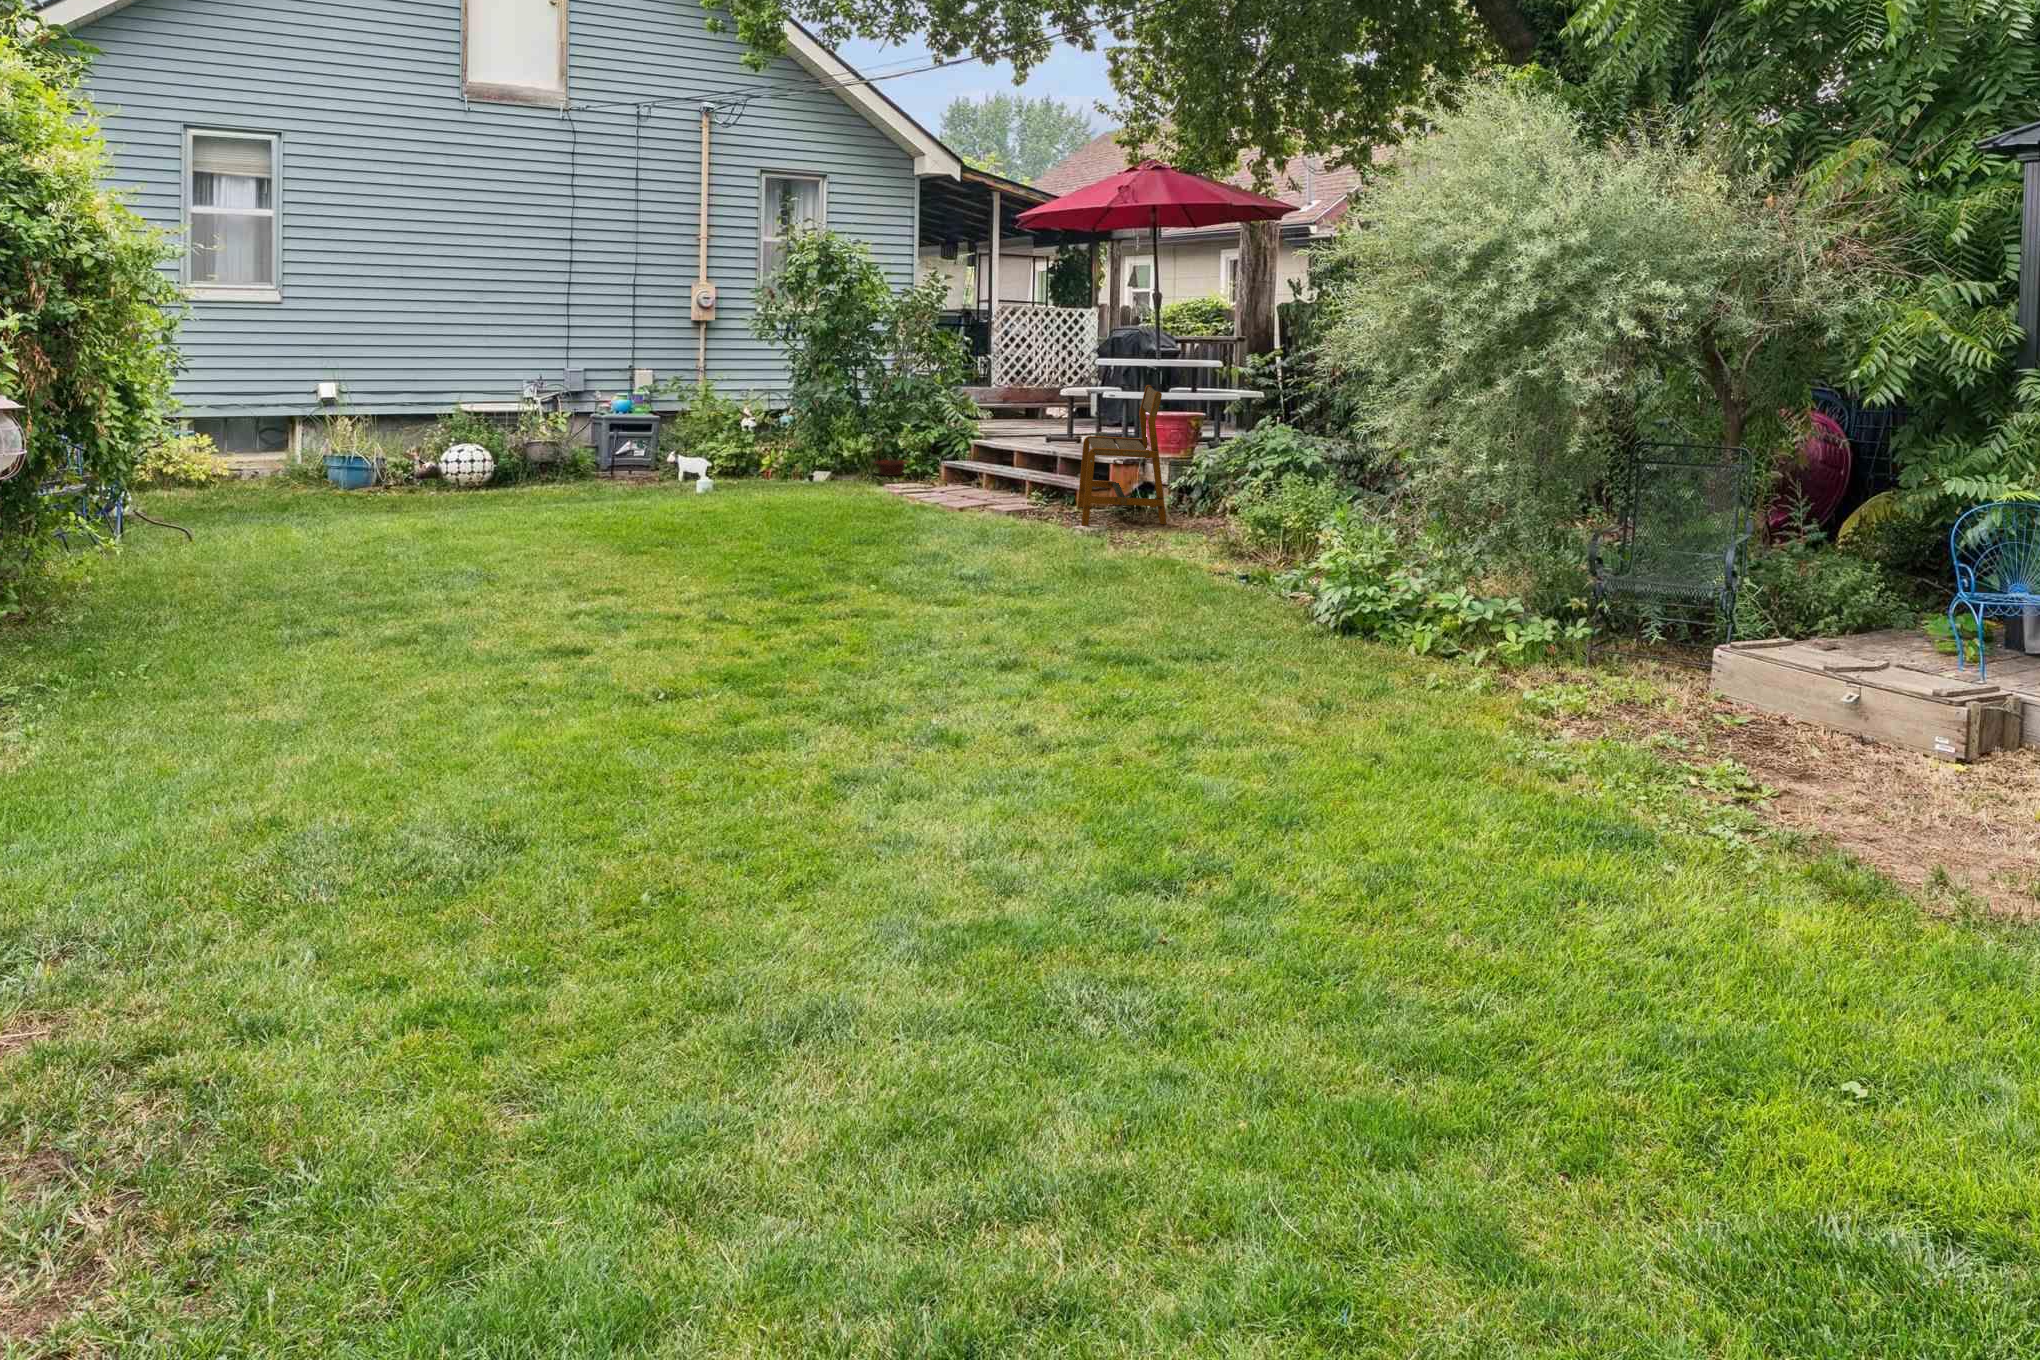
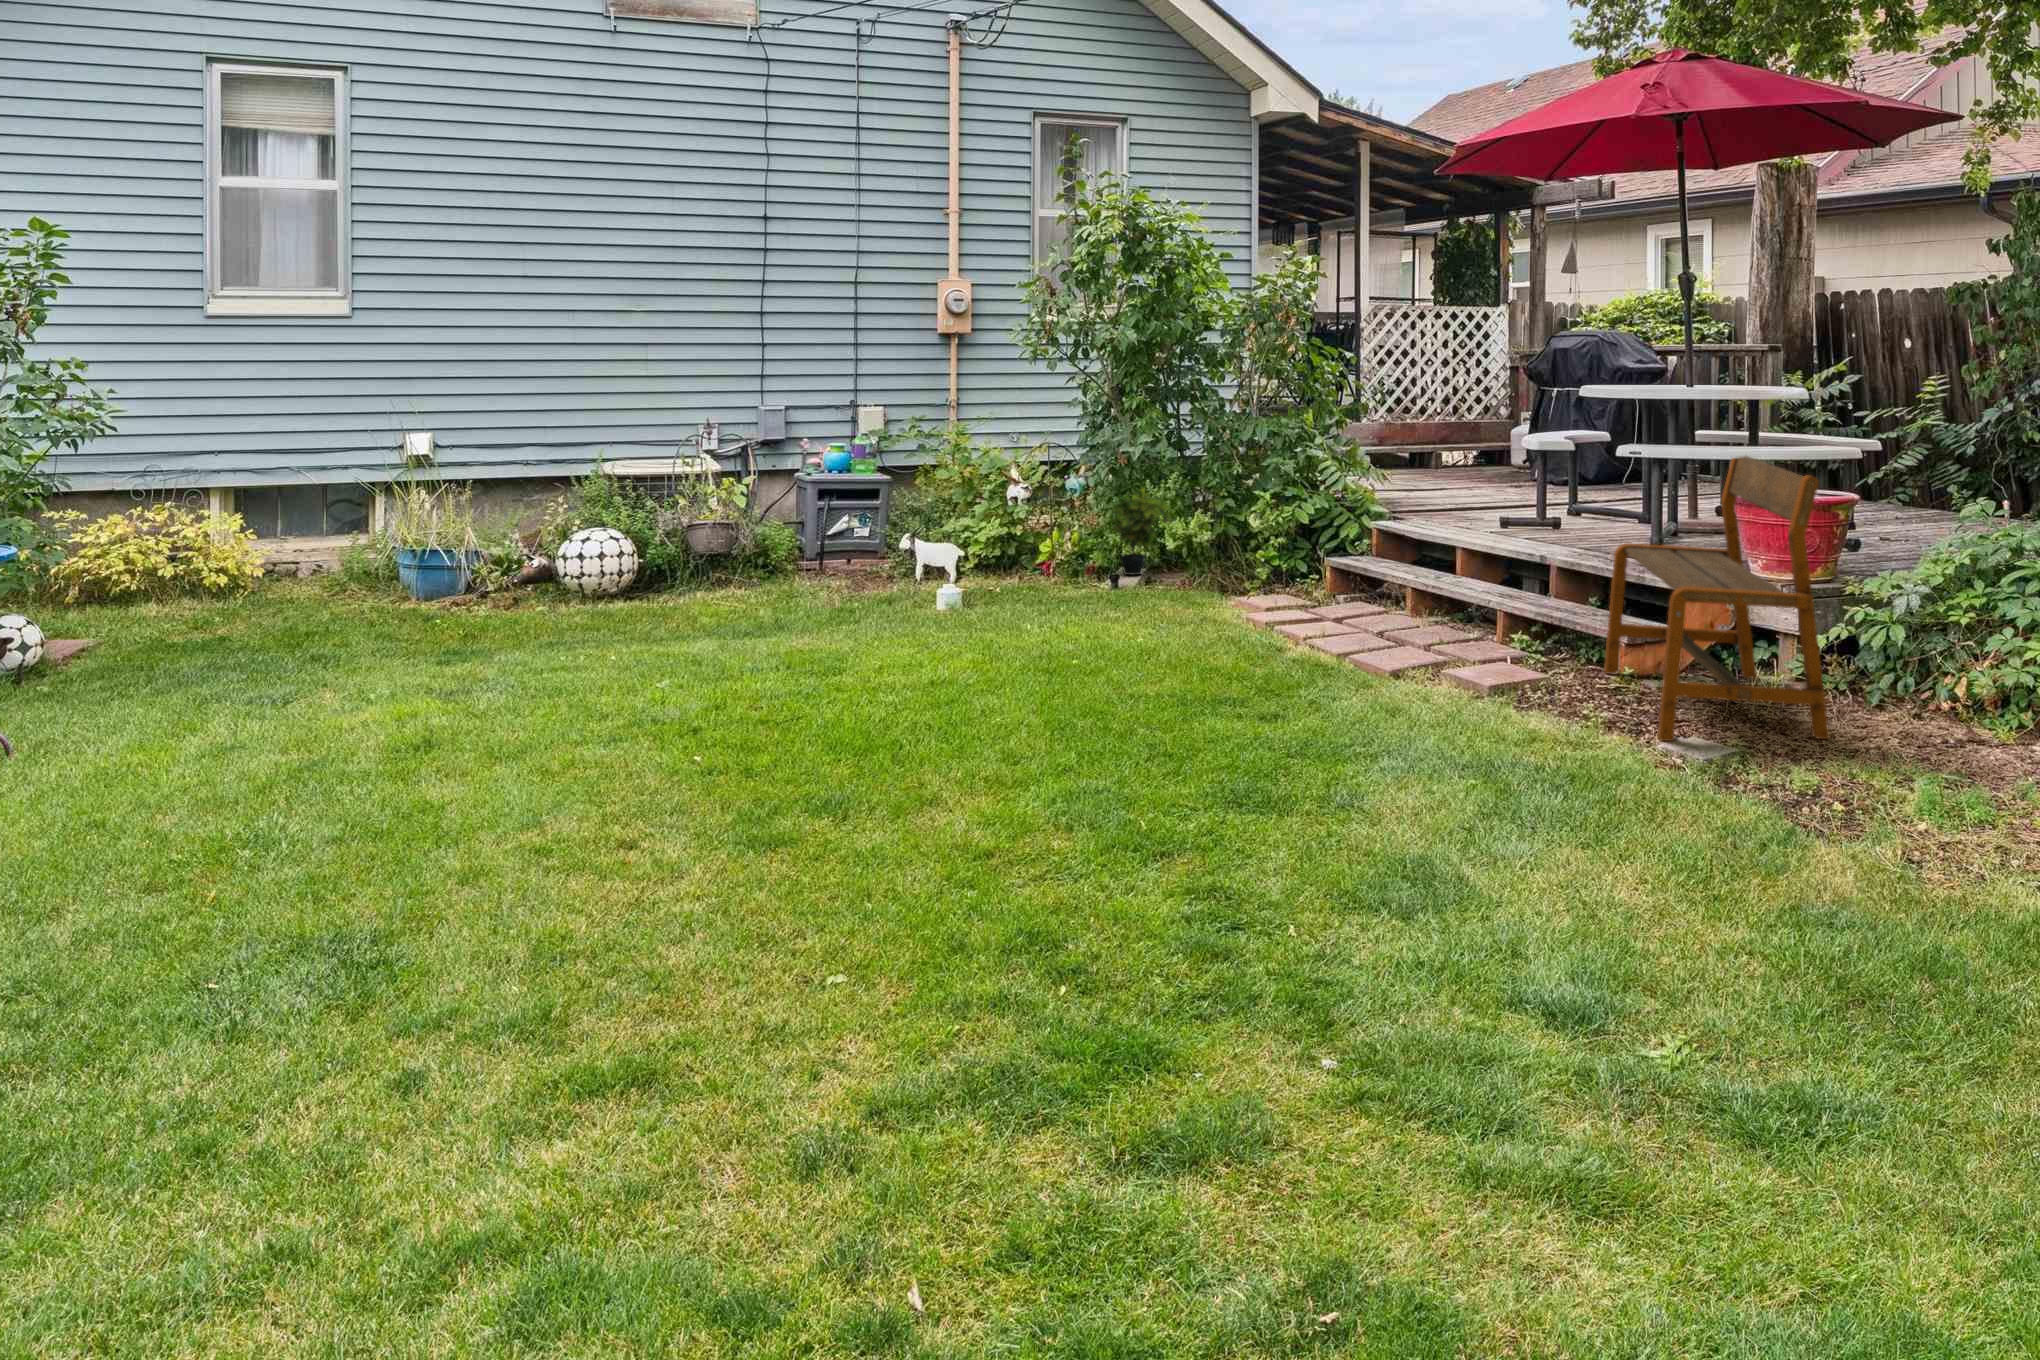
potted plant: none [807,419,850,475] -> present [1110,488,1172,575]
basket: present [875,441,909,476] -> none [1208,513,1270,577]

